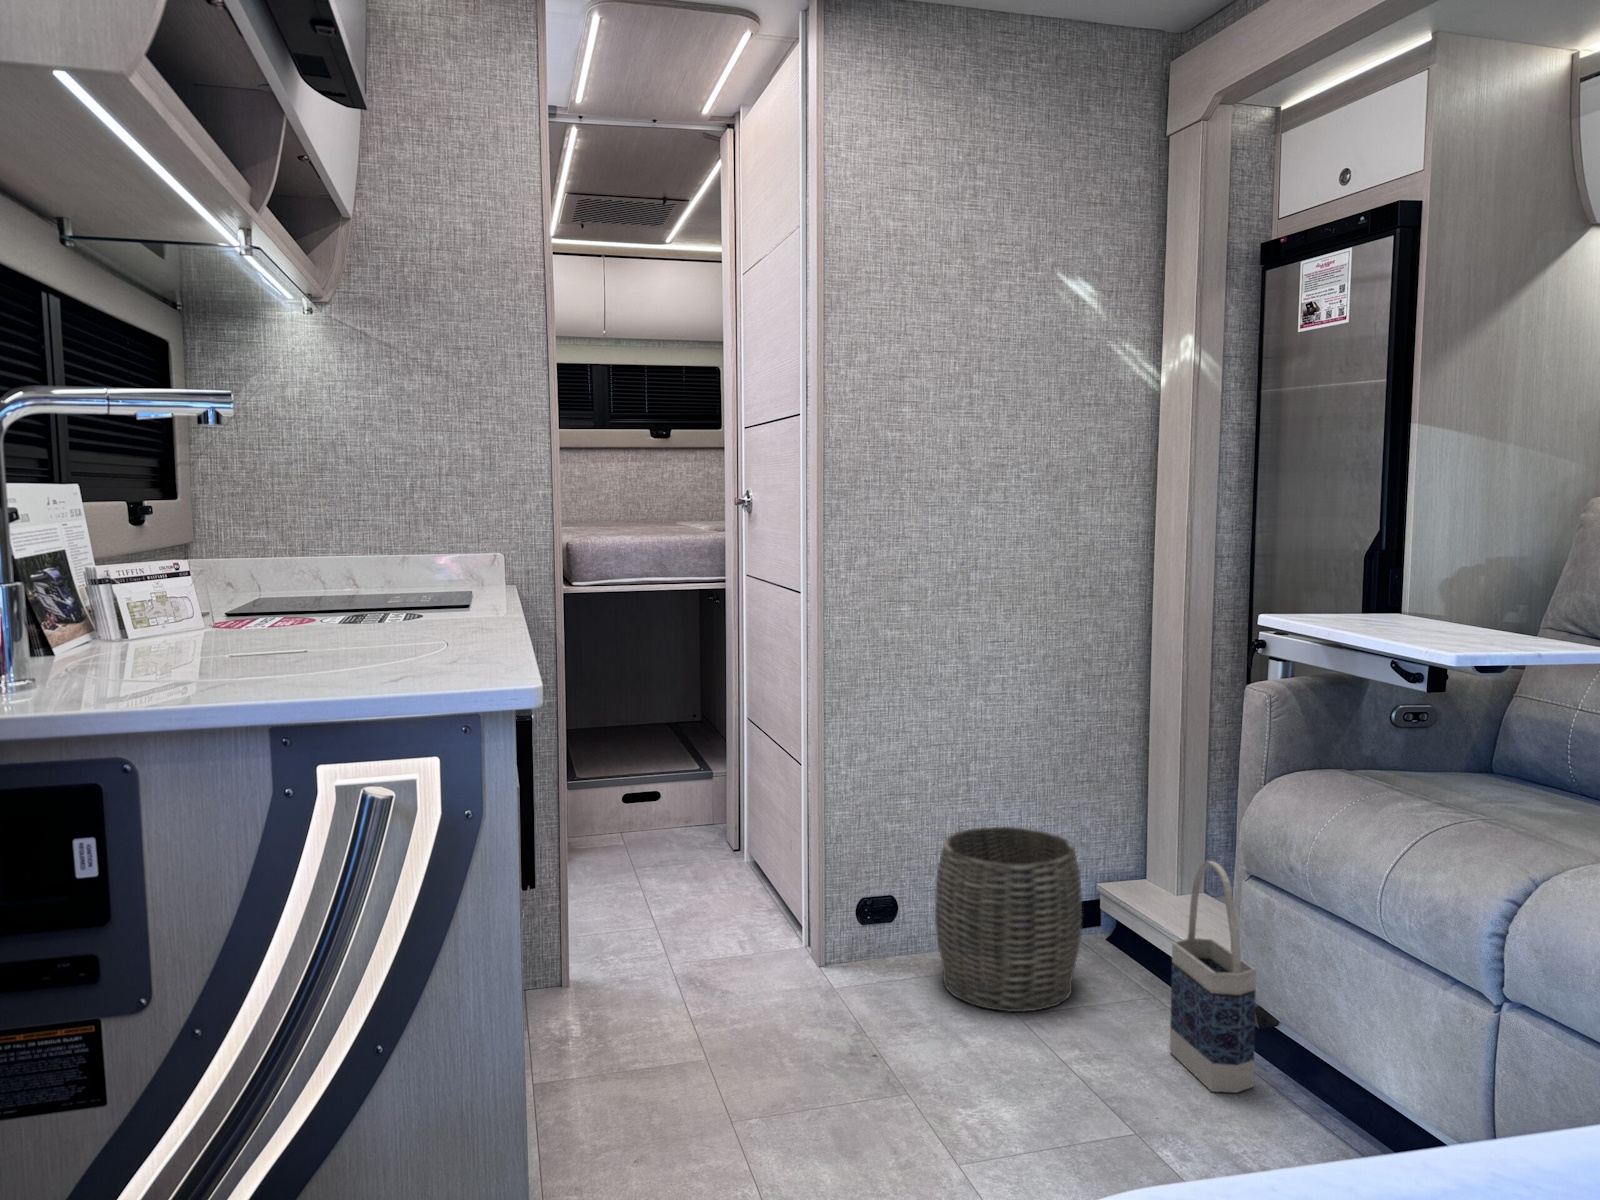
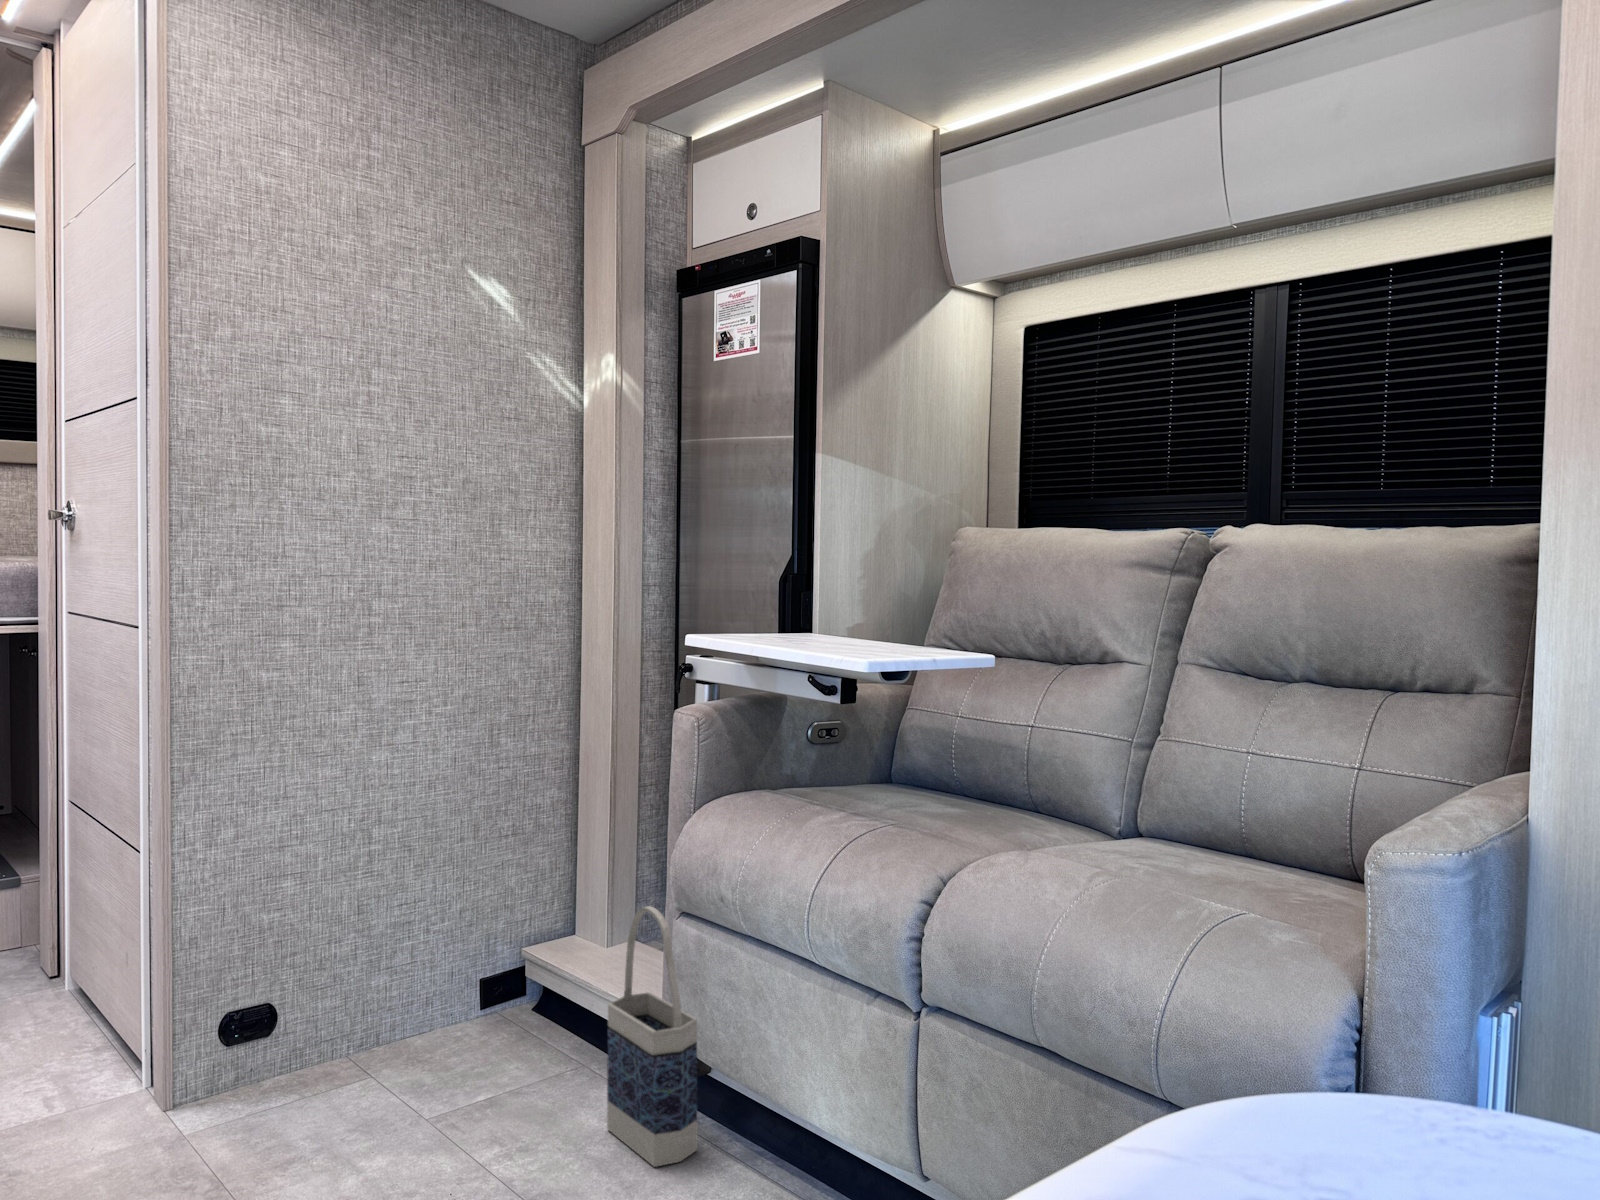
woven basket: present [935,827,1082,1012] -> none [326,896,505,1122]

